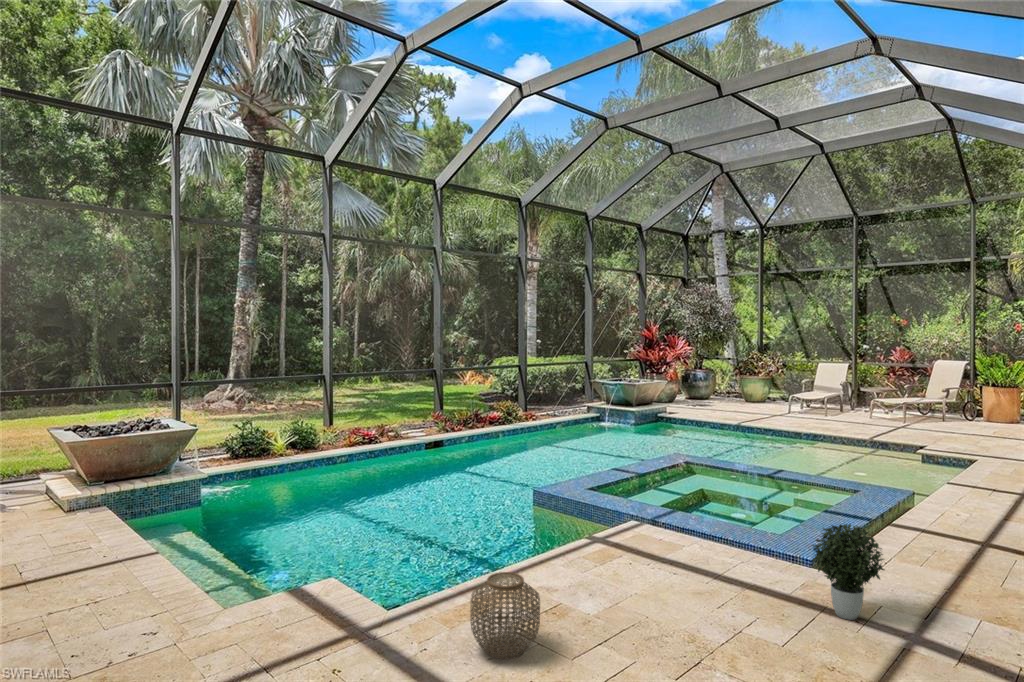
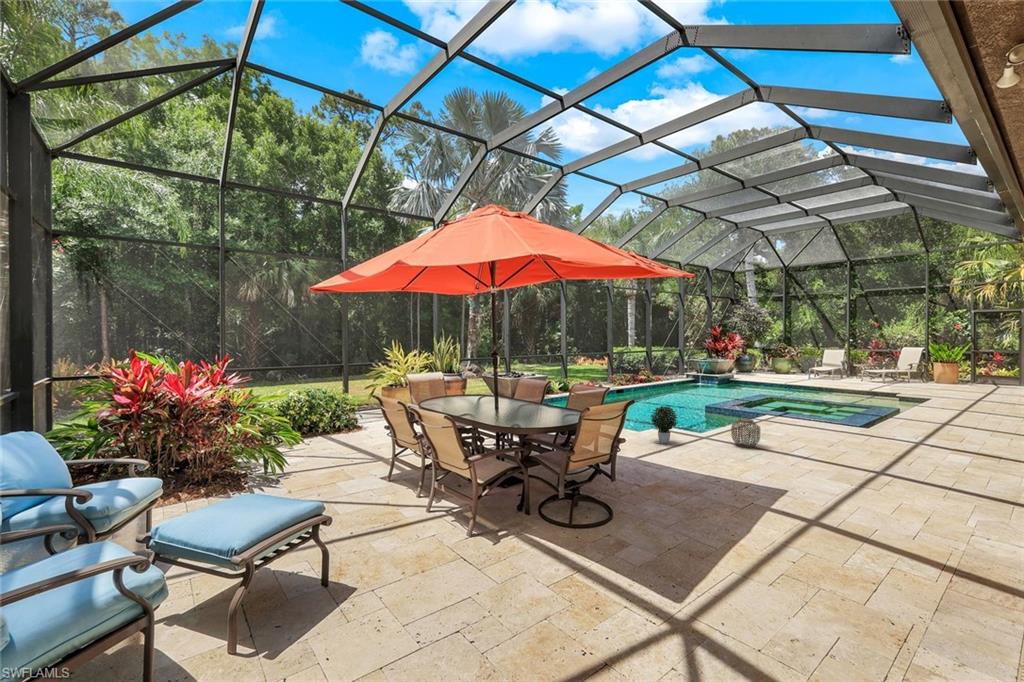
potted plant: present [812,524,884,620] -> present [651,406,678,444]

